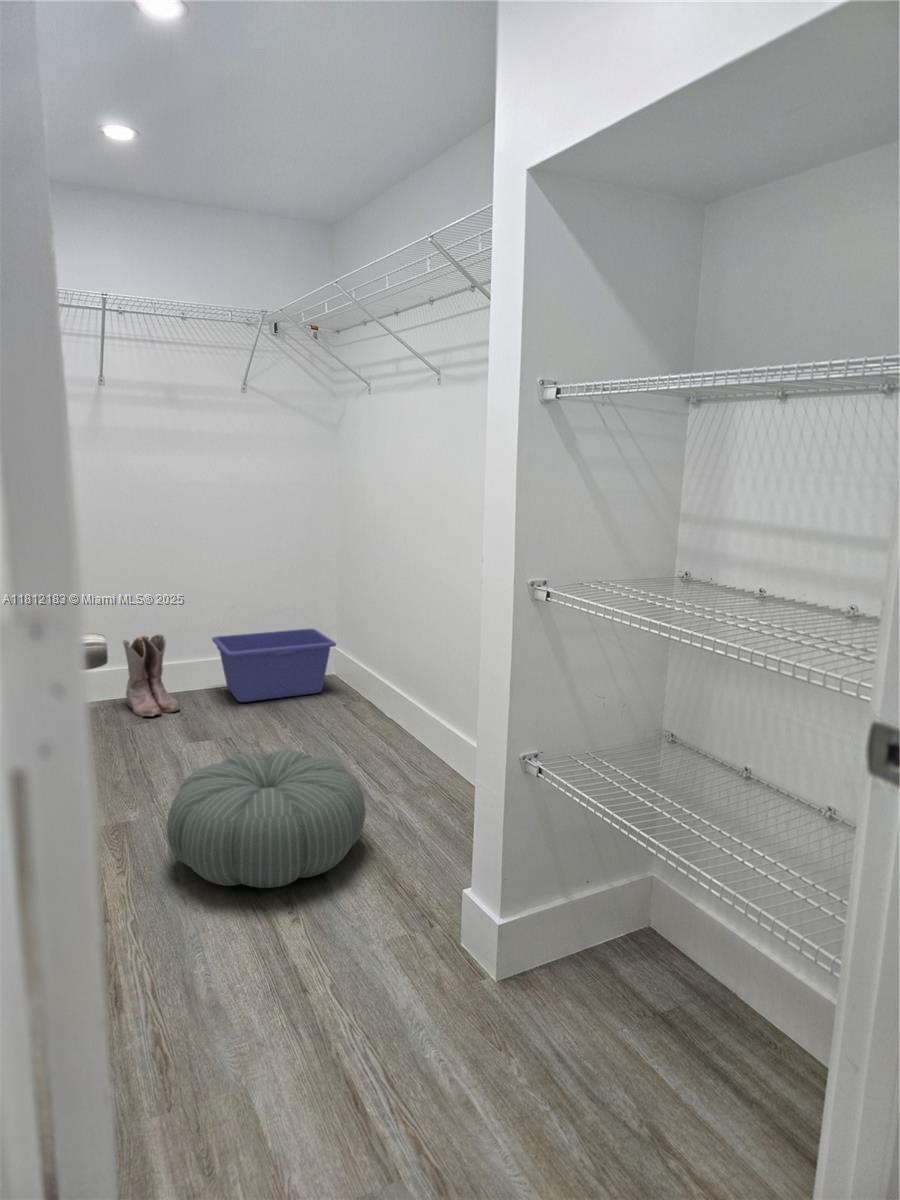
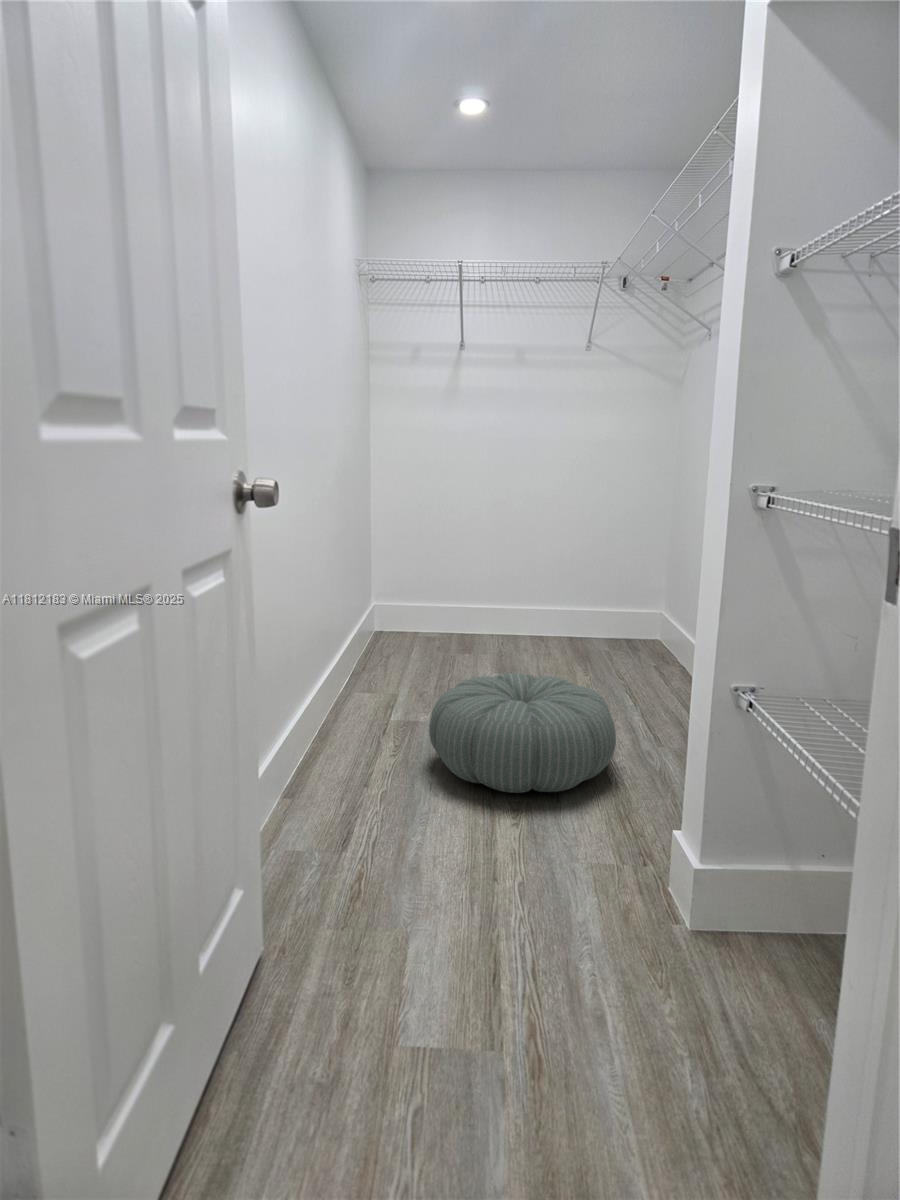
storage bin: present [212,629,336,702] -> none [539,586,655,650]
boots: present [123,634,180,717] -> none [458,576,501,649]

